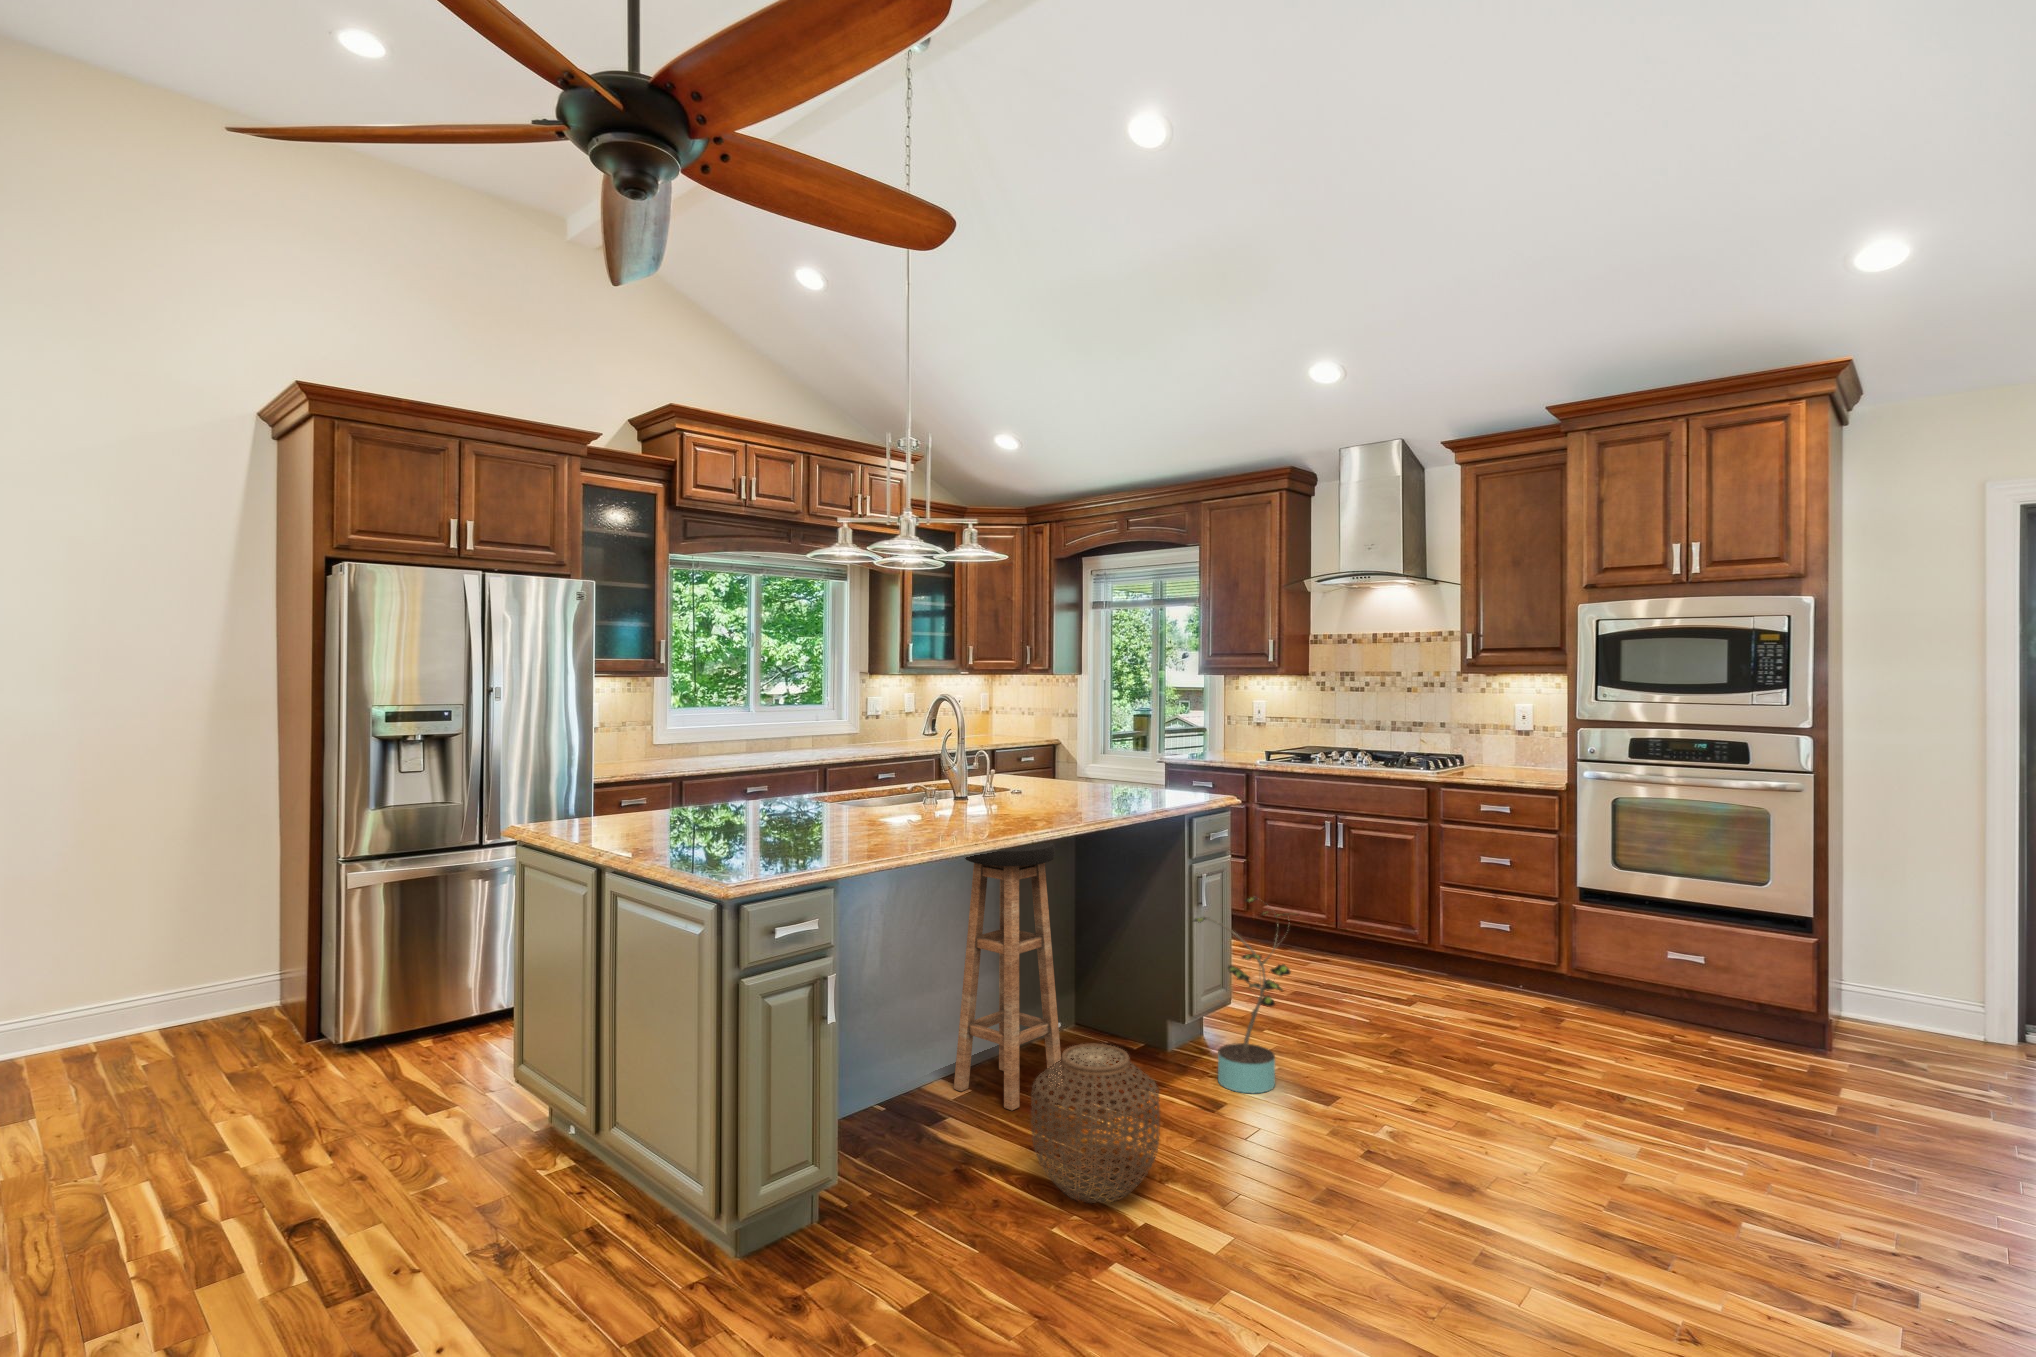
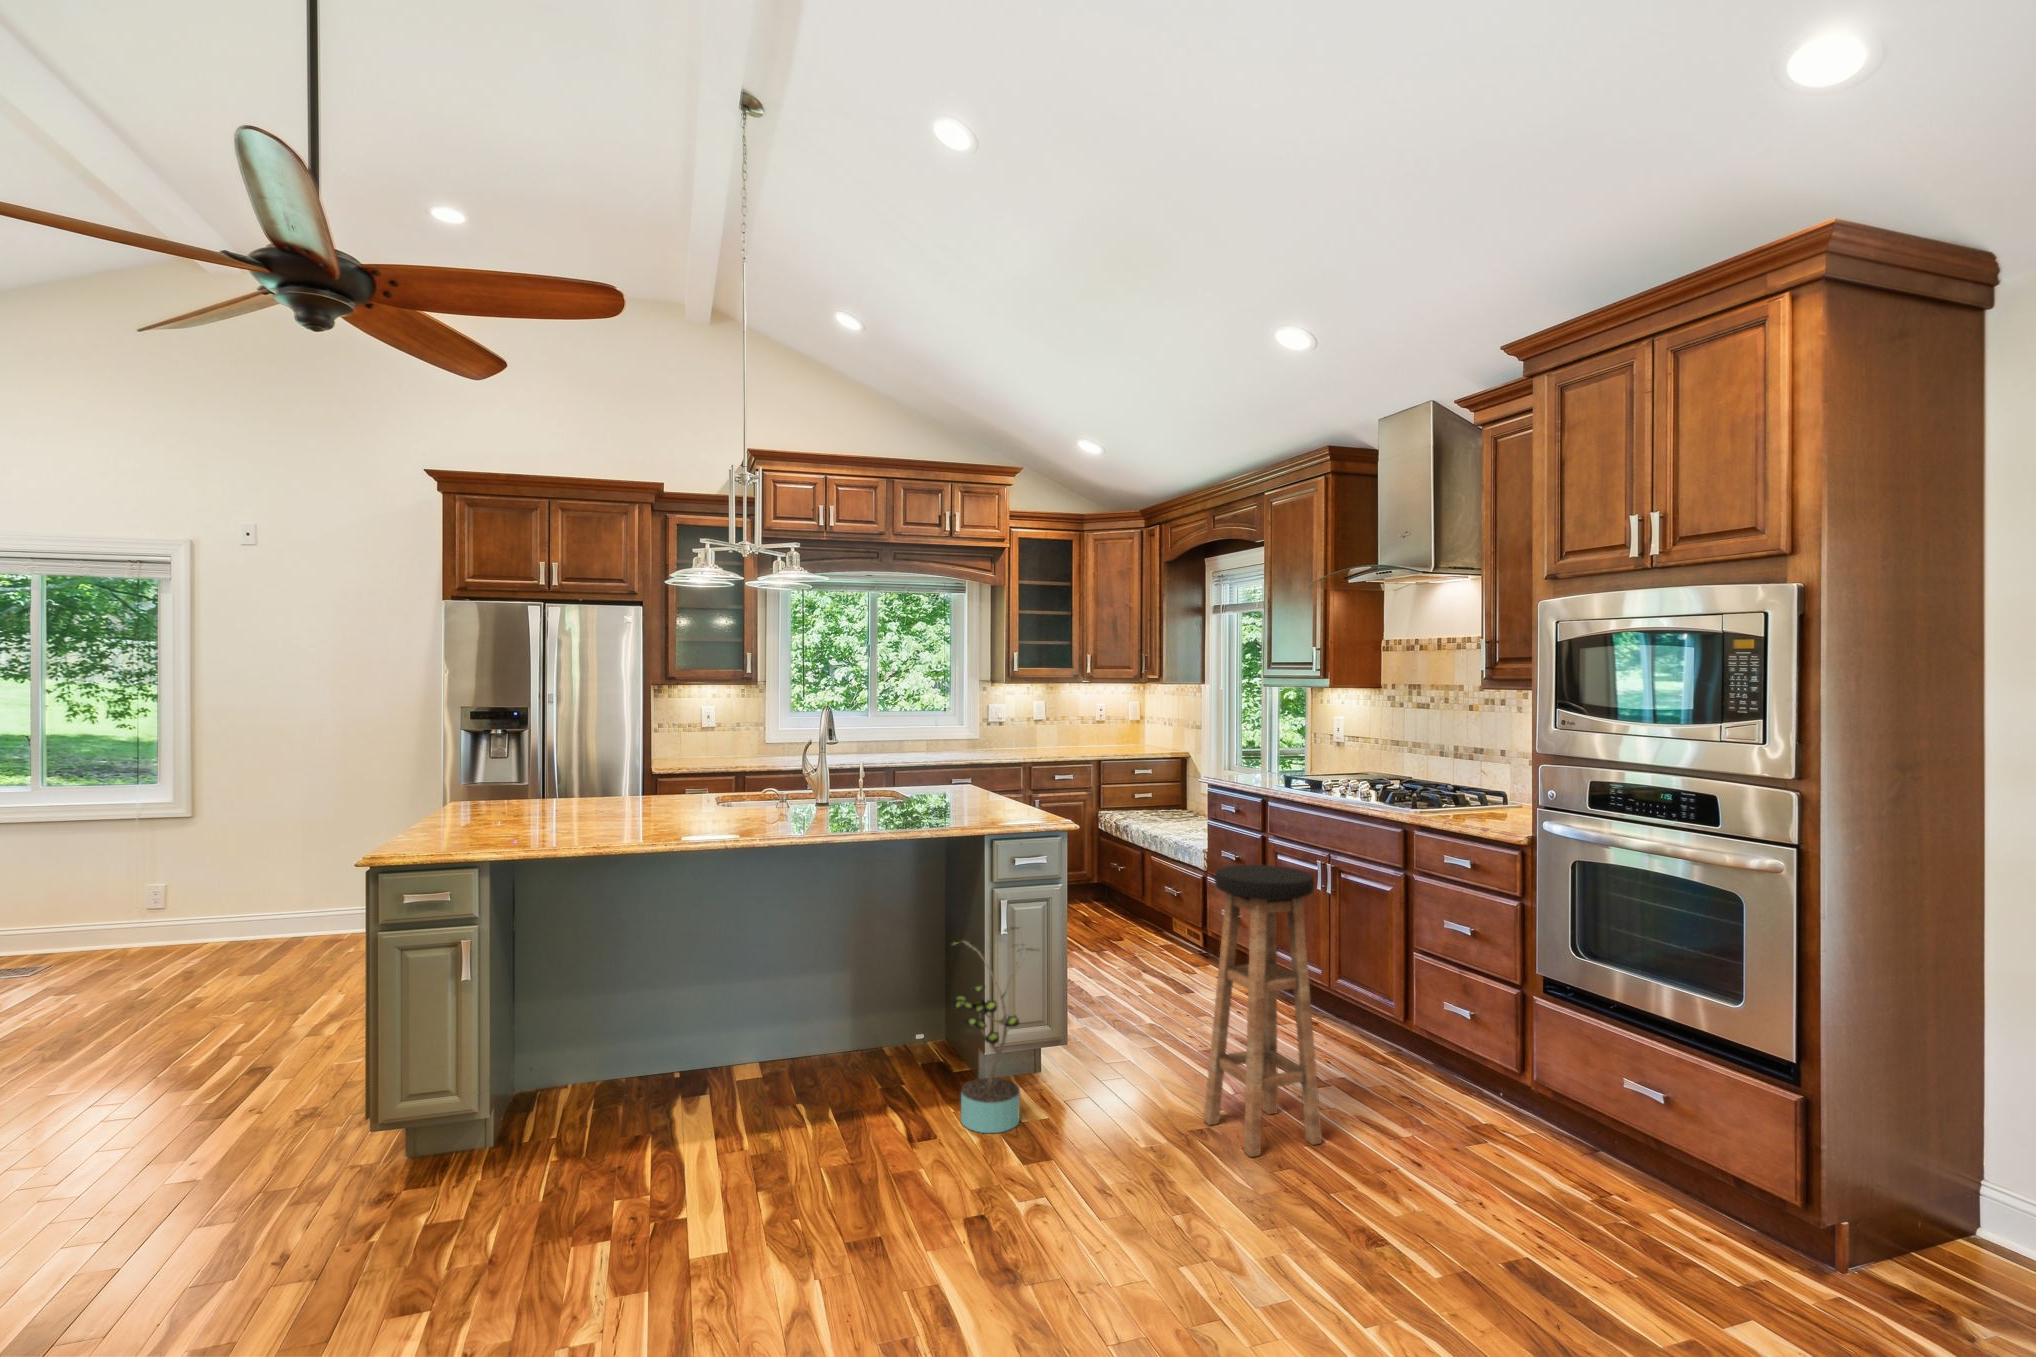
bar stool: present [954,843,1063,1110] -> present [1204,865,1322,1157]
woven basket: present [1031,1044,1159,1203] -> none [631,1041,757,1193]

